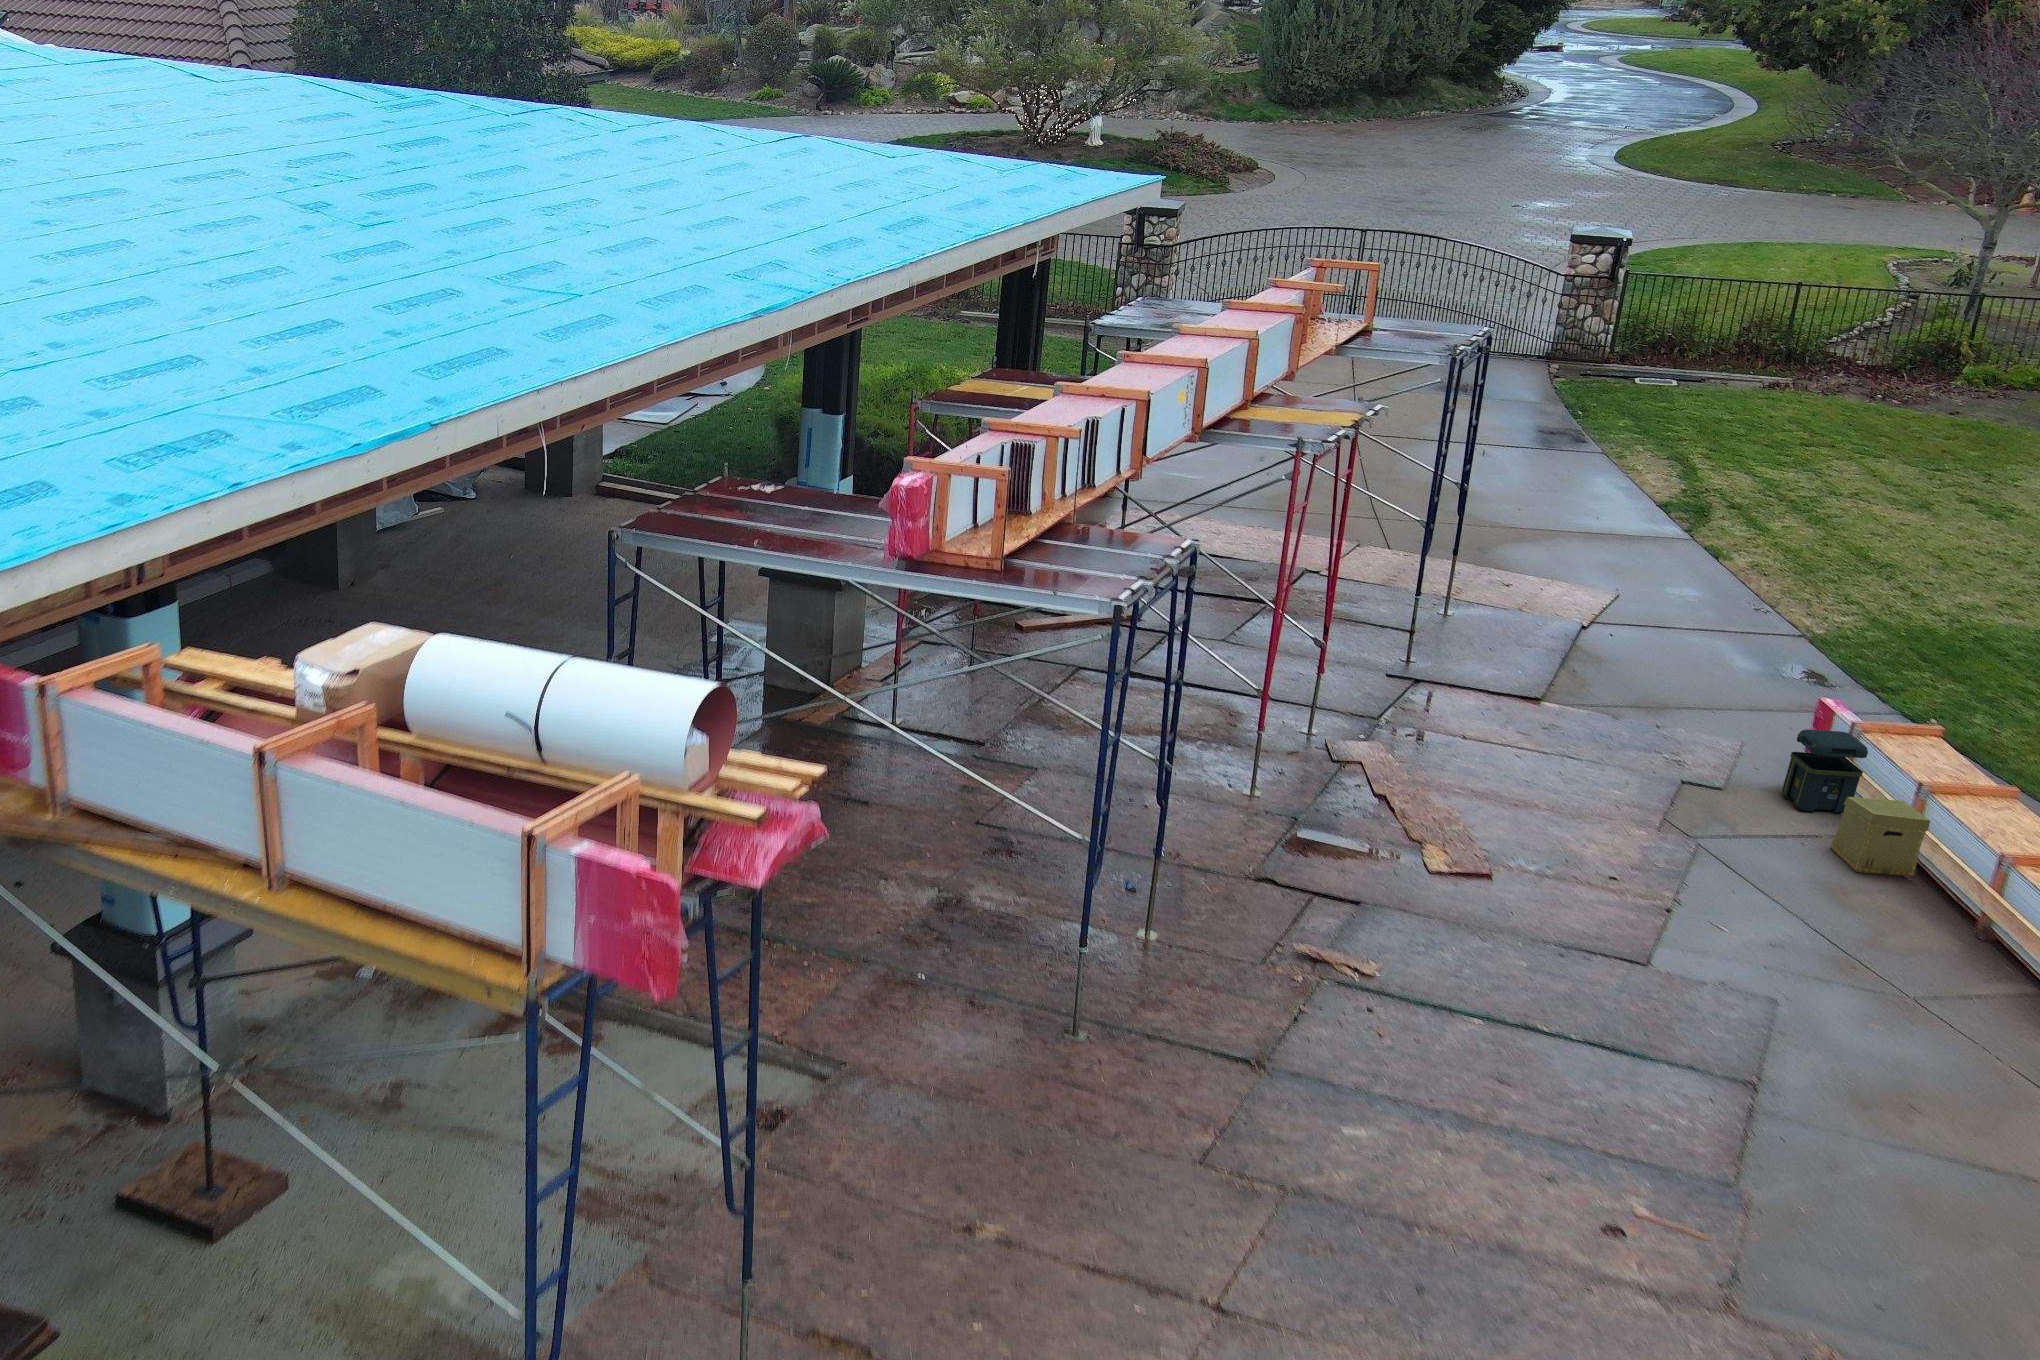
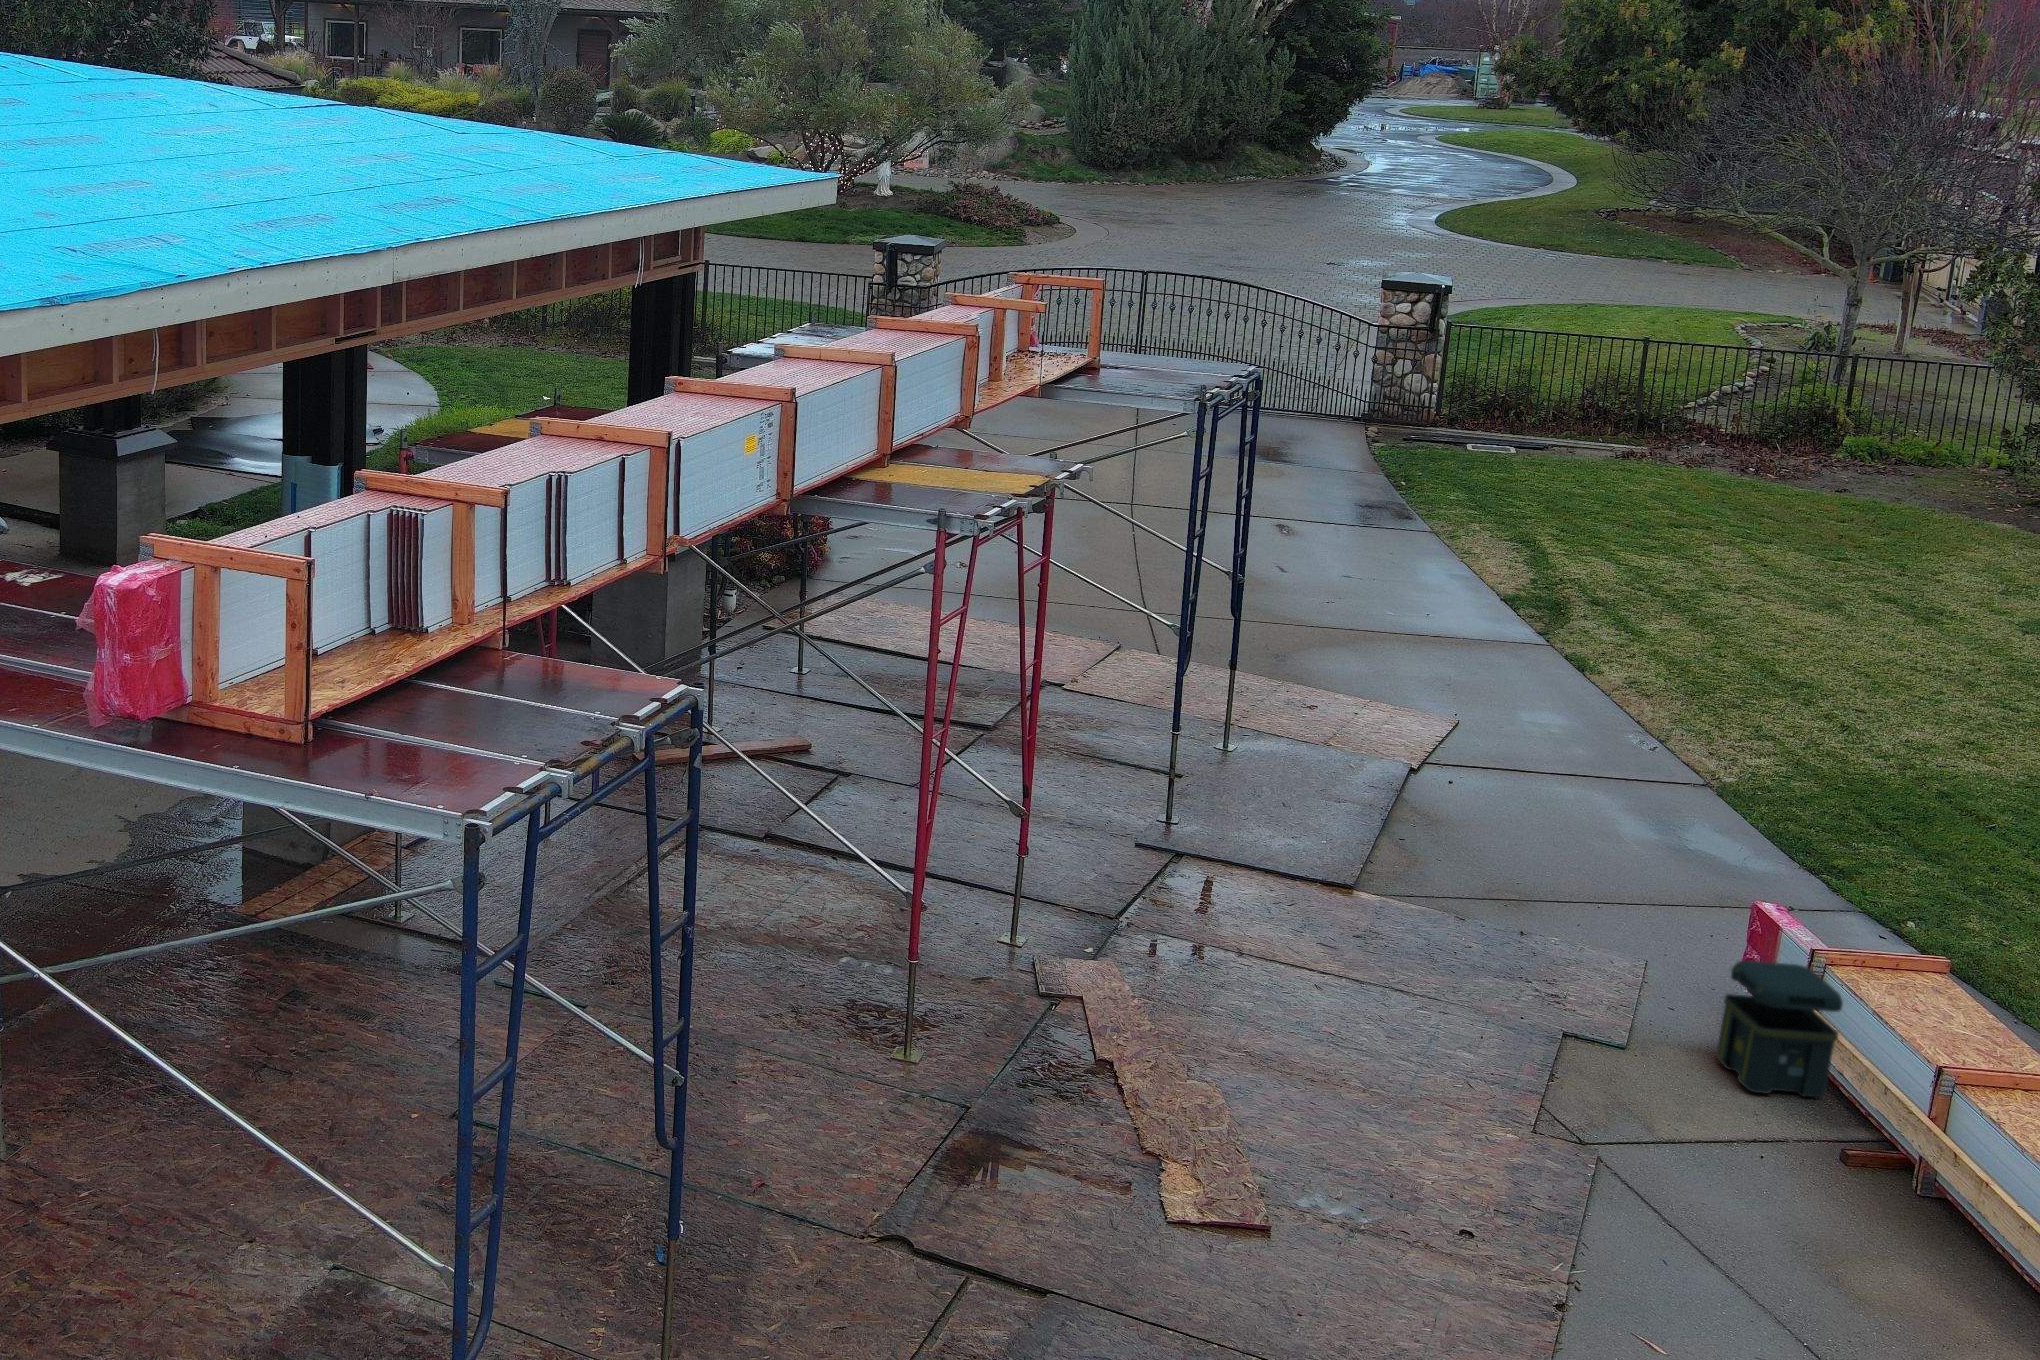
cardboard box: present [1830,797,1930,876] -> none [1807,1087,1967,1231]

